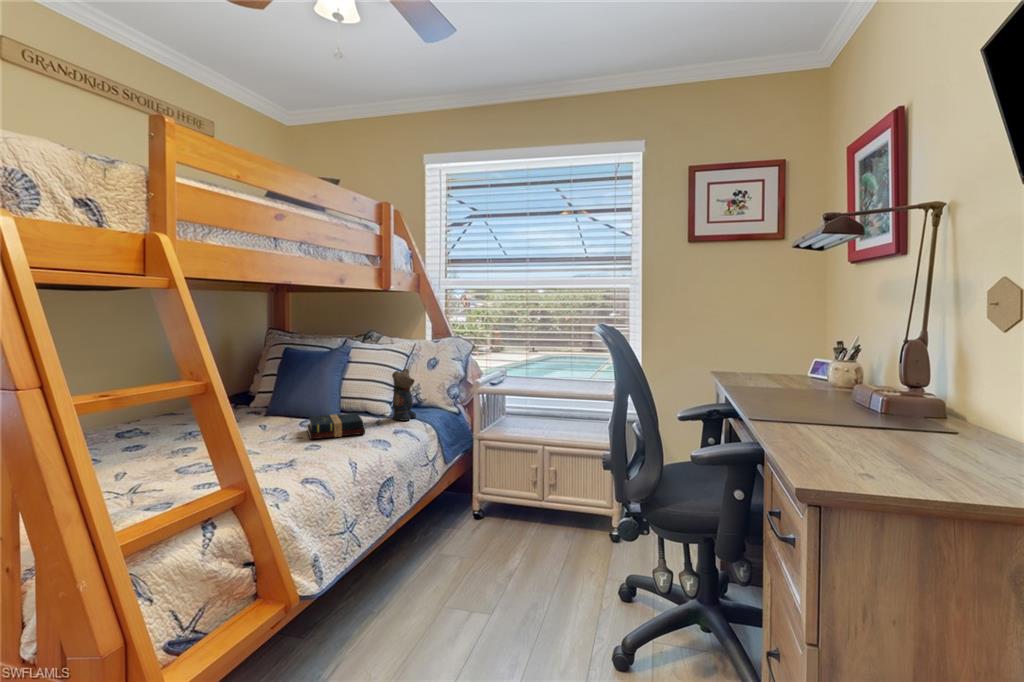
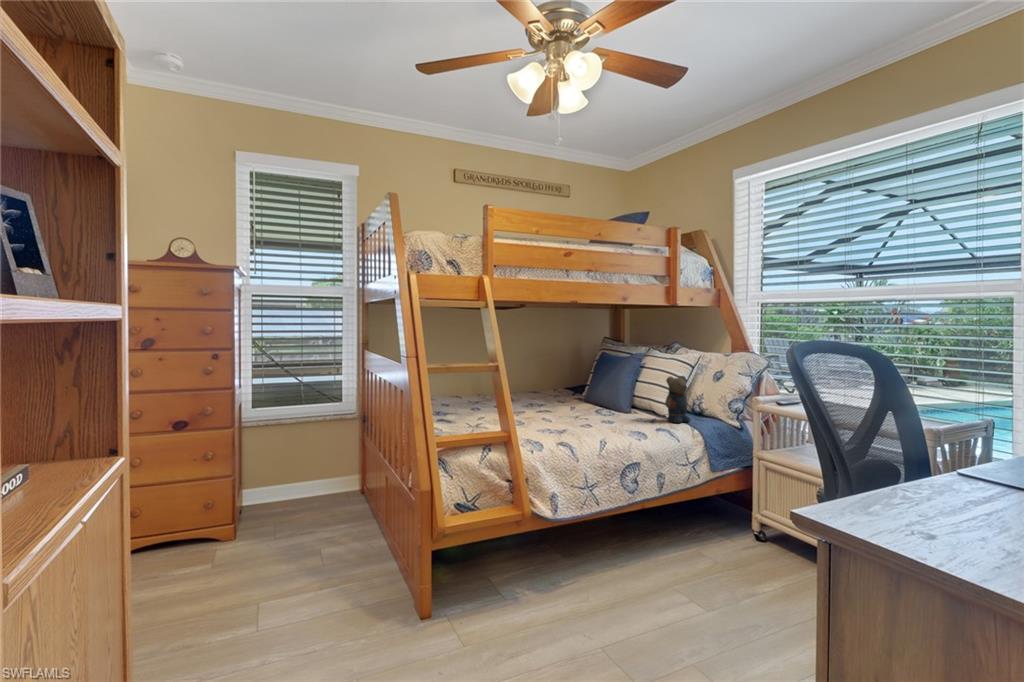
hardback book: present [307,413,365,439] -> none [588,406,634,425]

